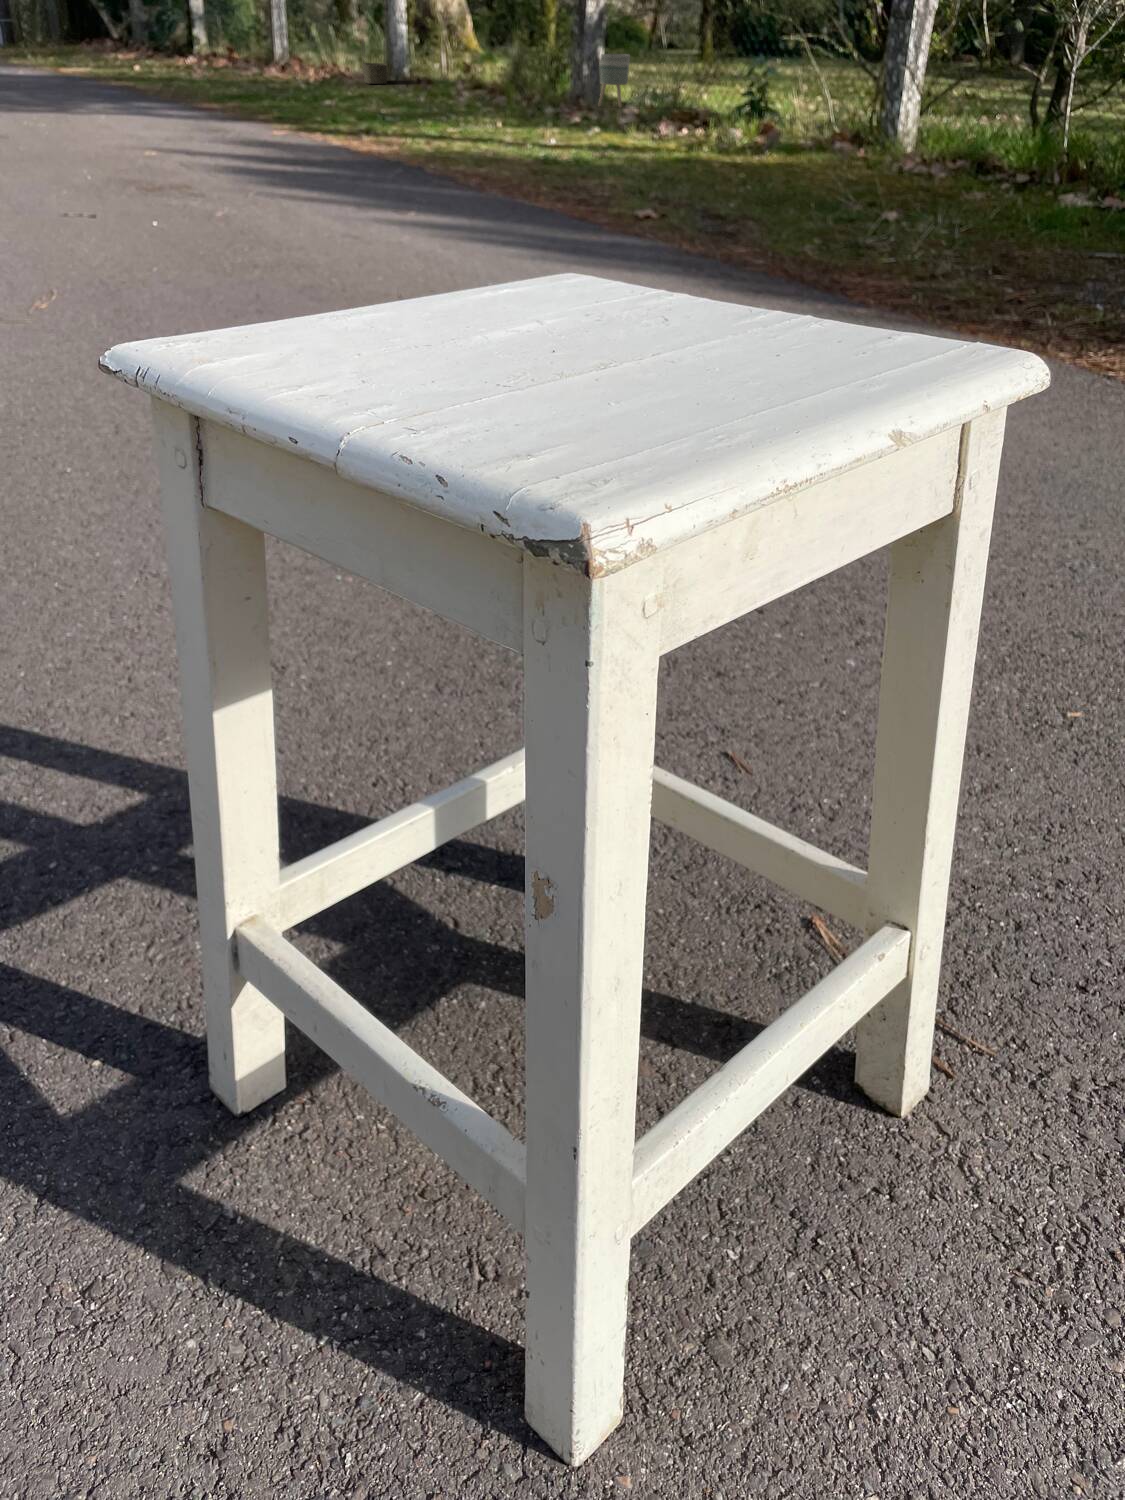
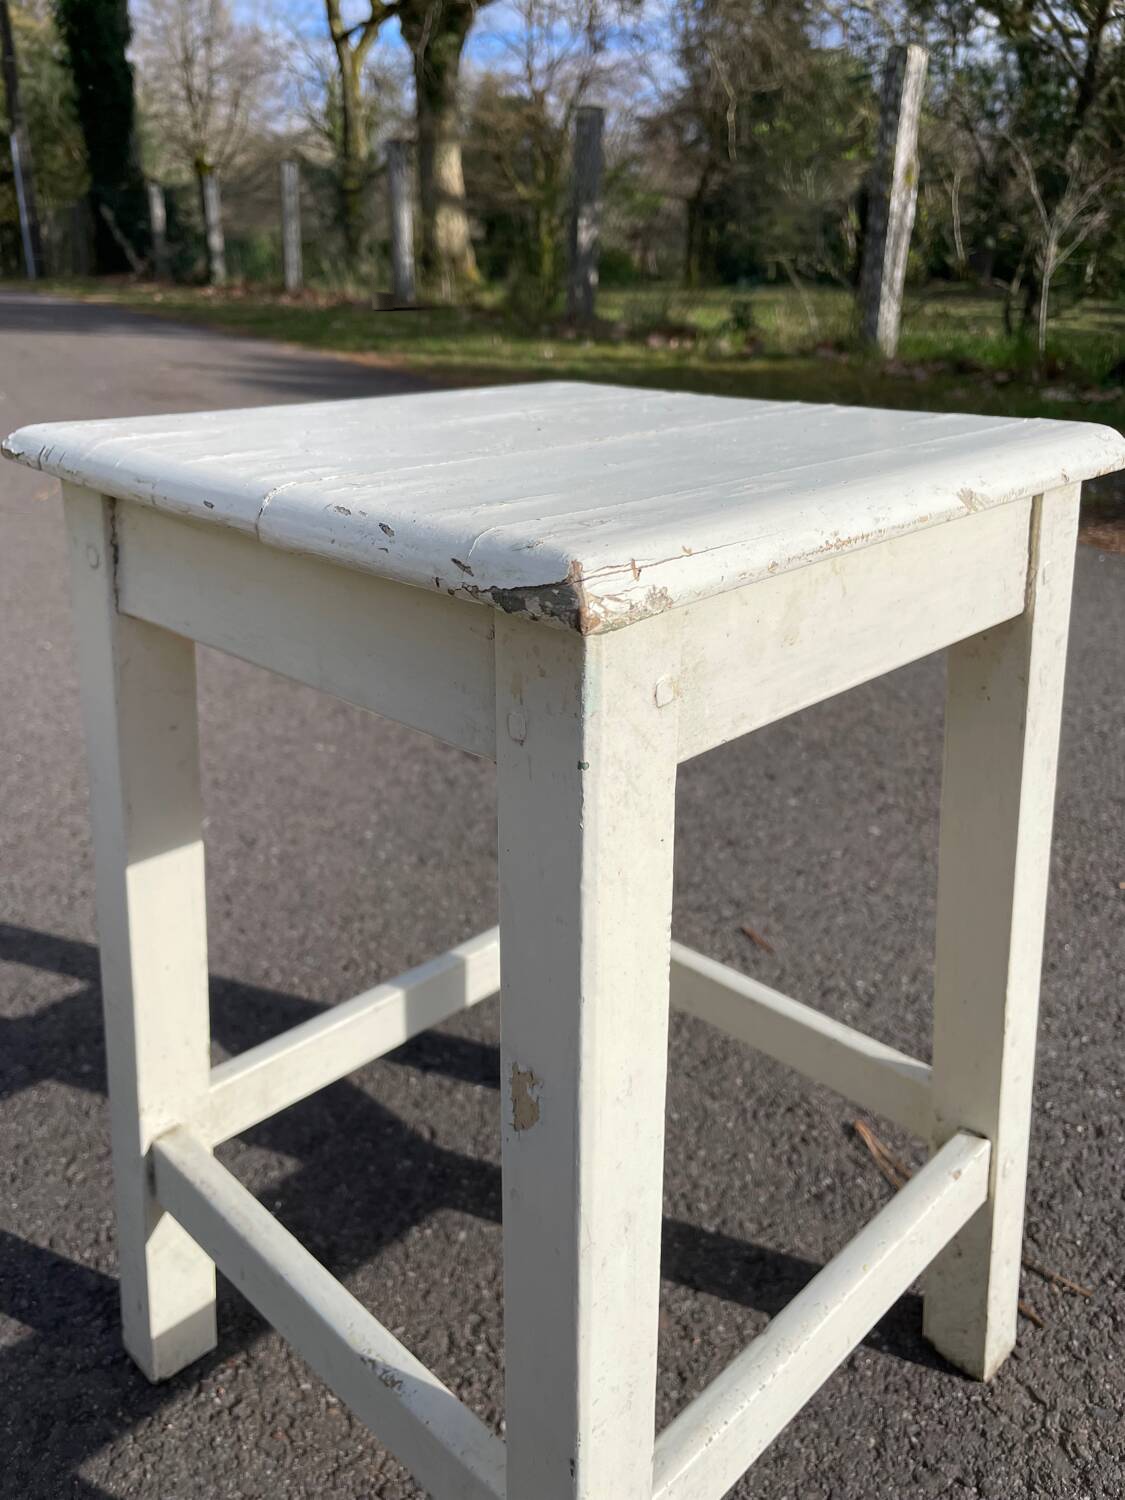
planter: present [598,54,630,107] -> none [594,278,624,327]

